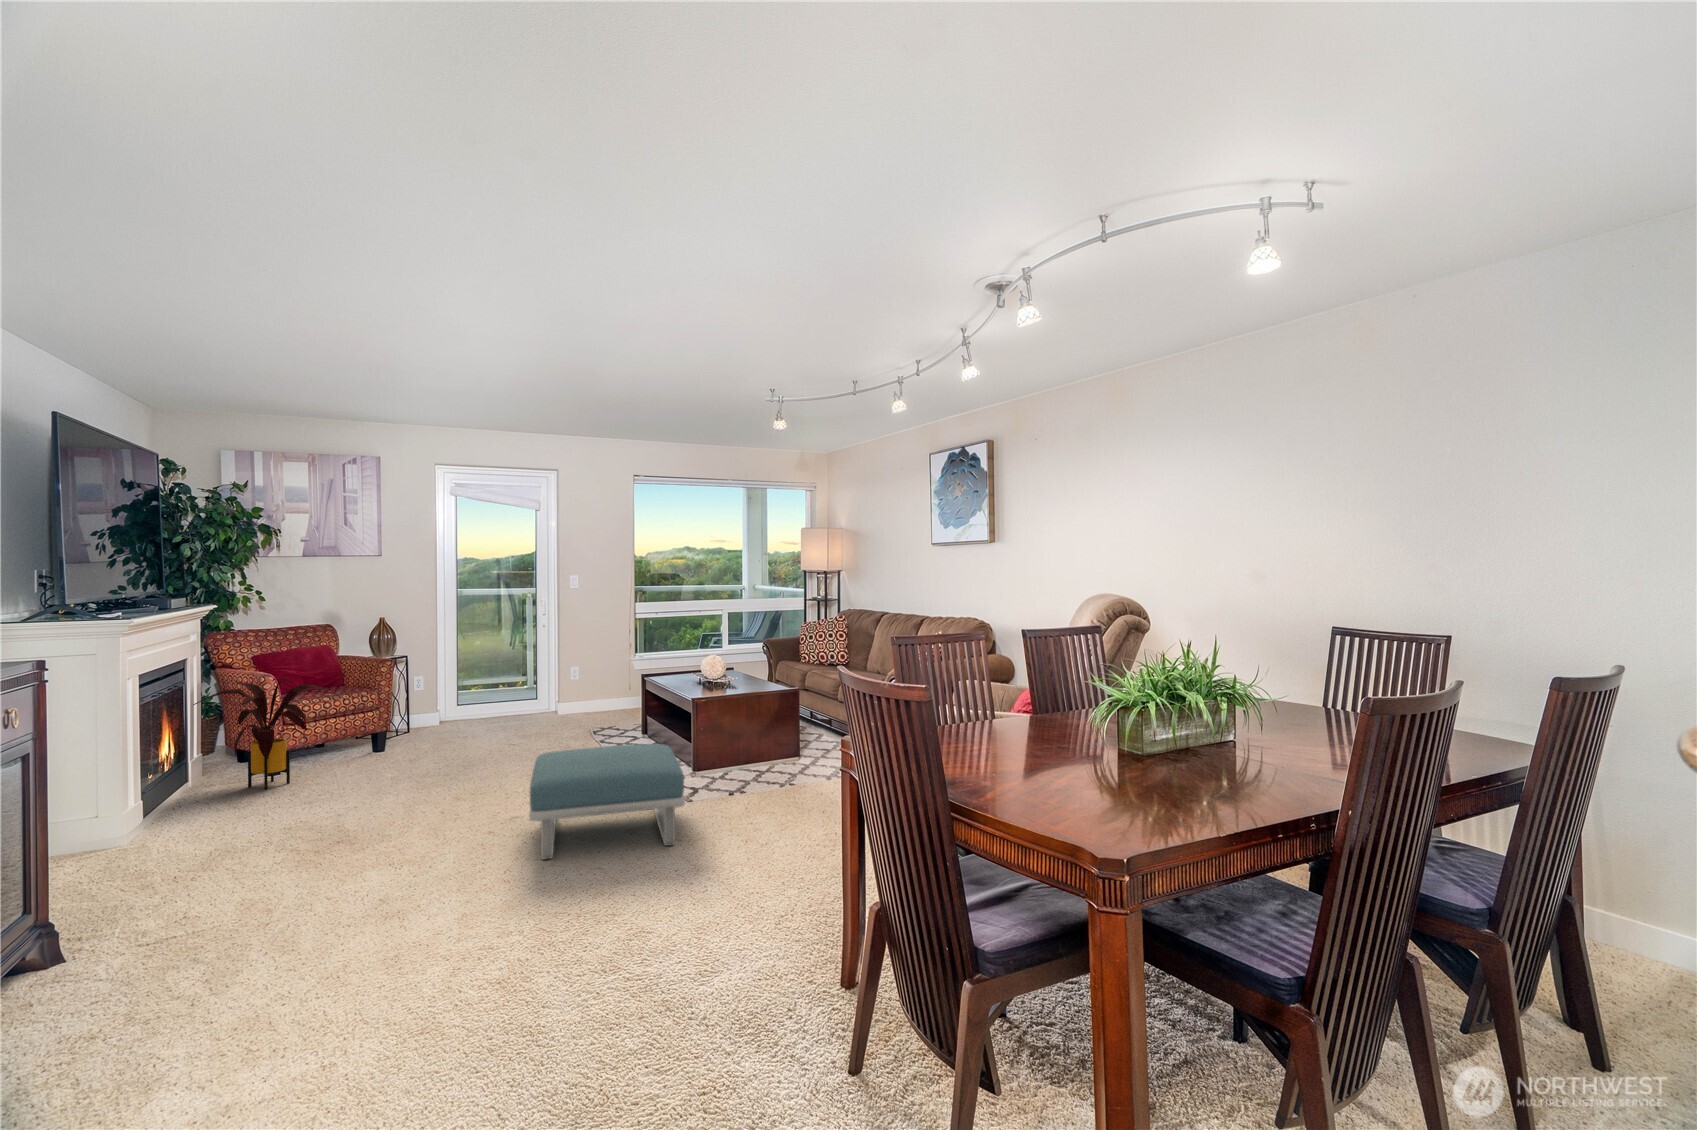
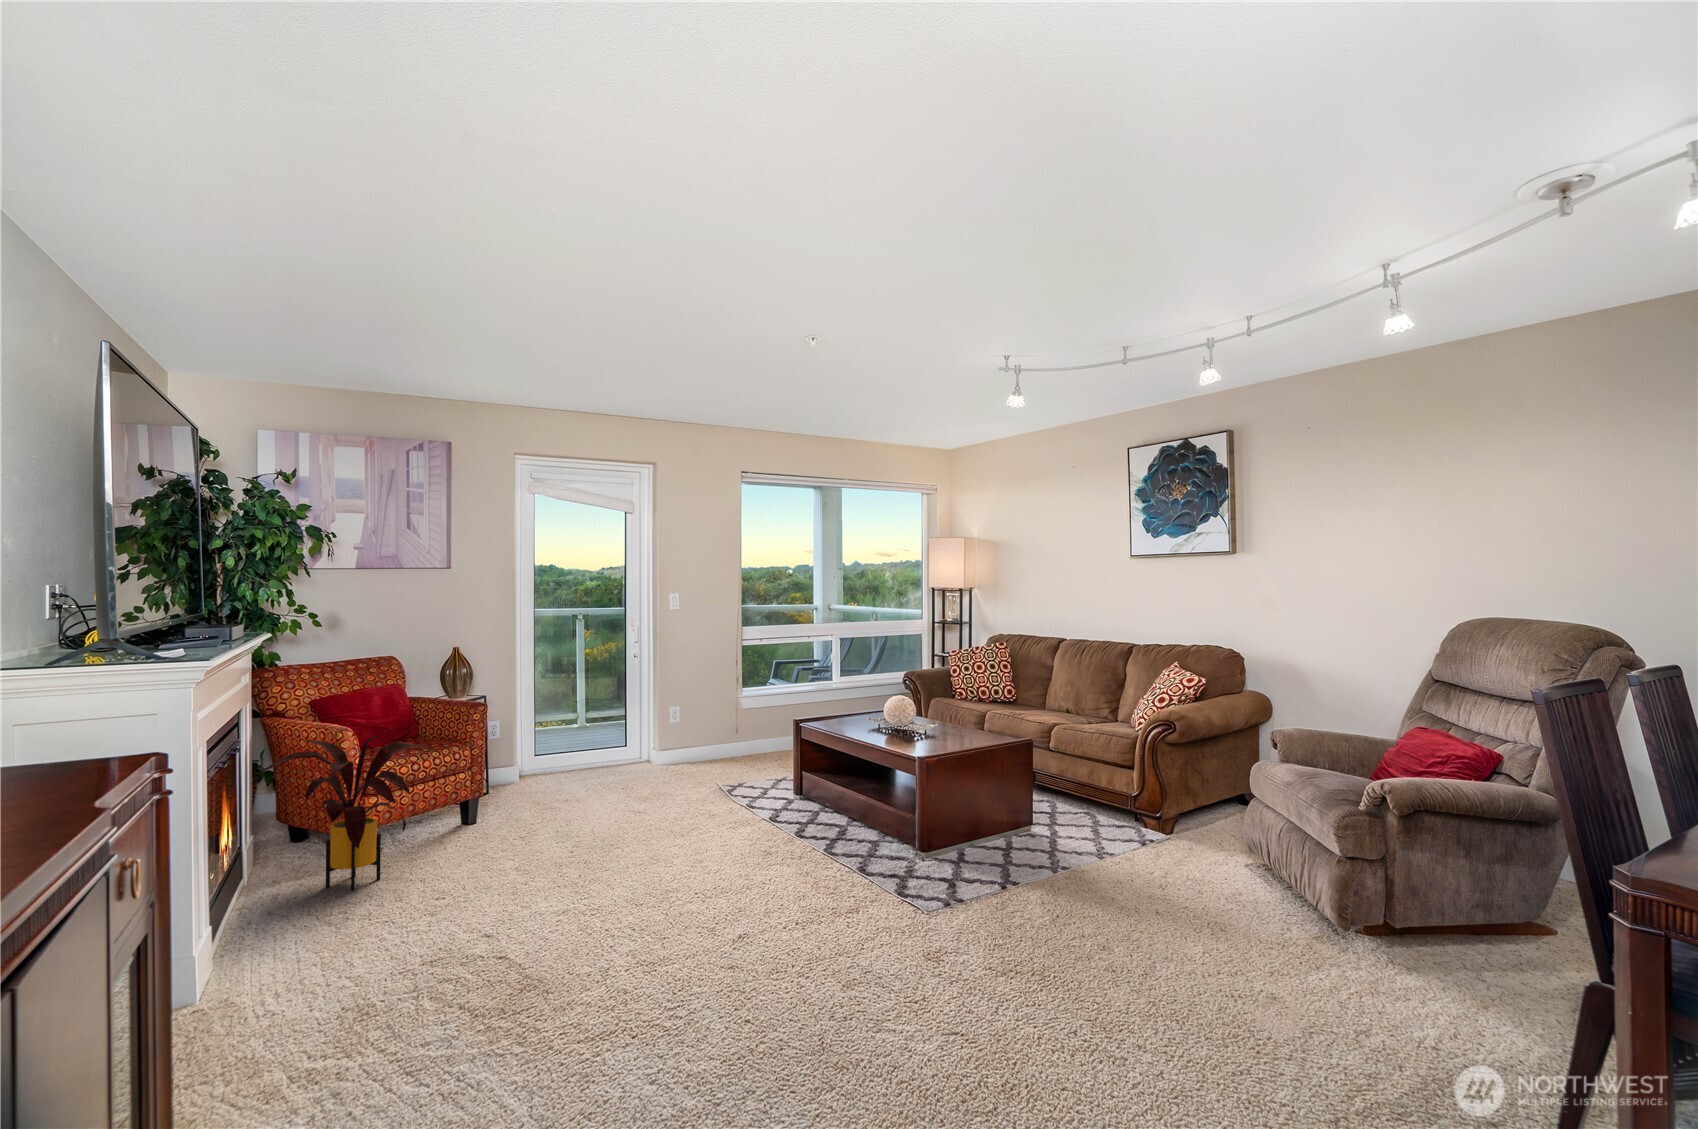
footstool: present [529,744,685,859] -> none [775,827,1030,1019]

